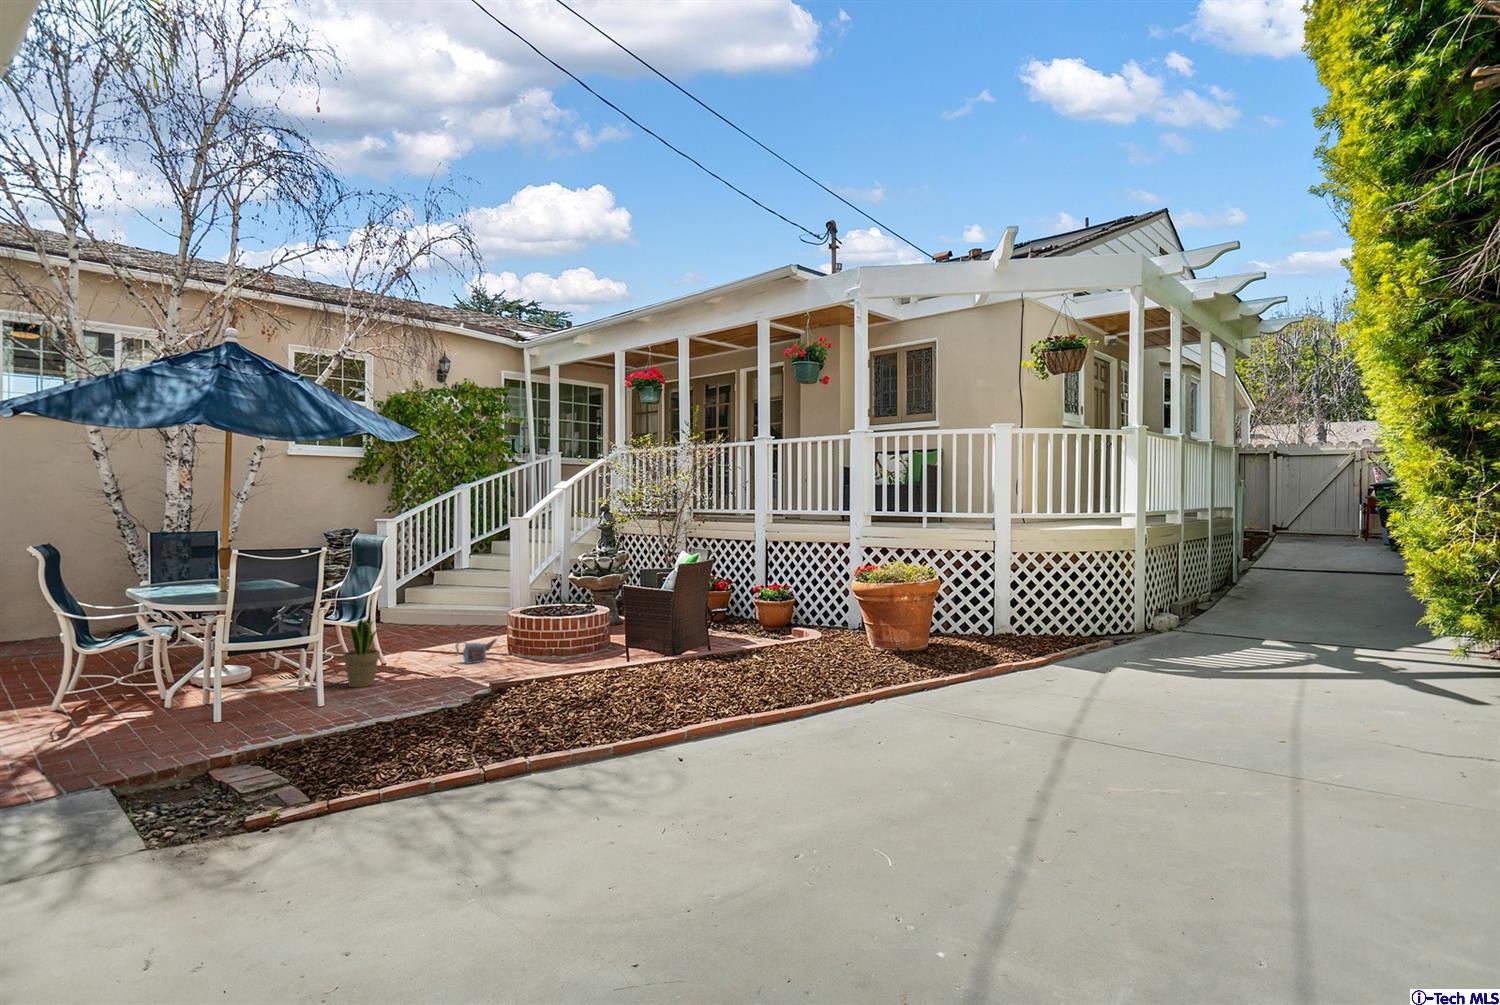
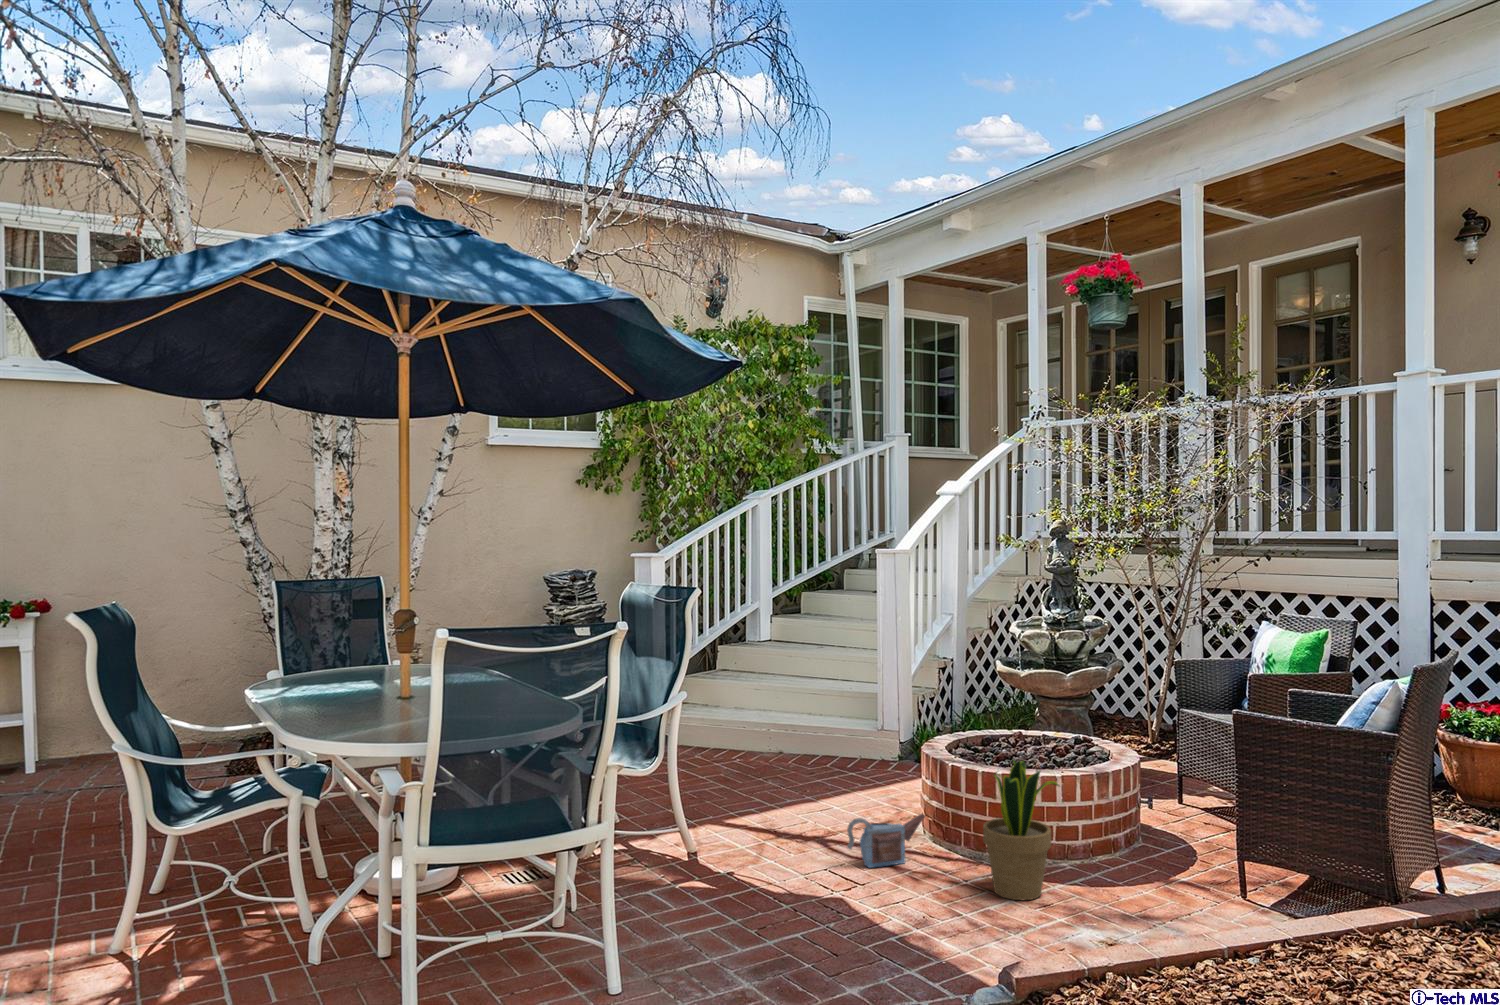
potted plant: present [343,619,383,687] -> present [983,761,1059,900]

